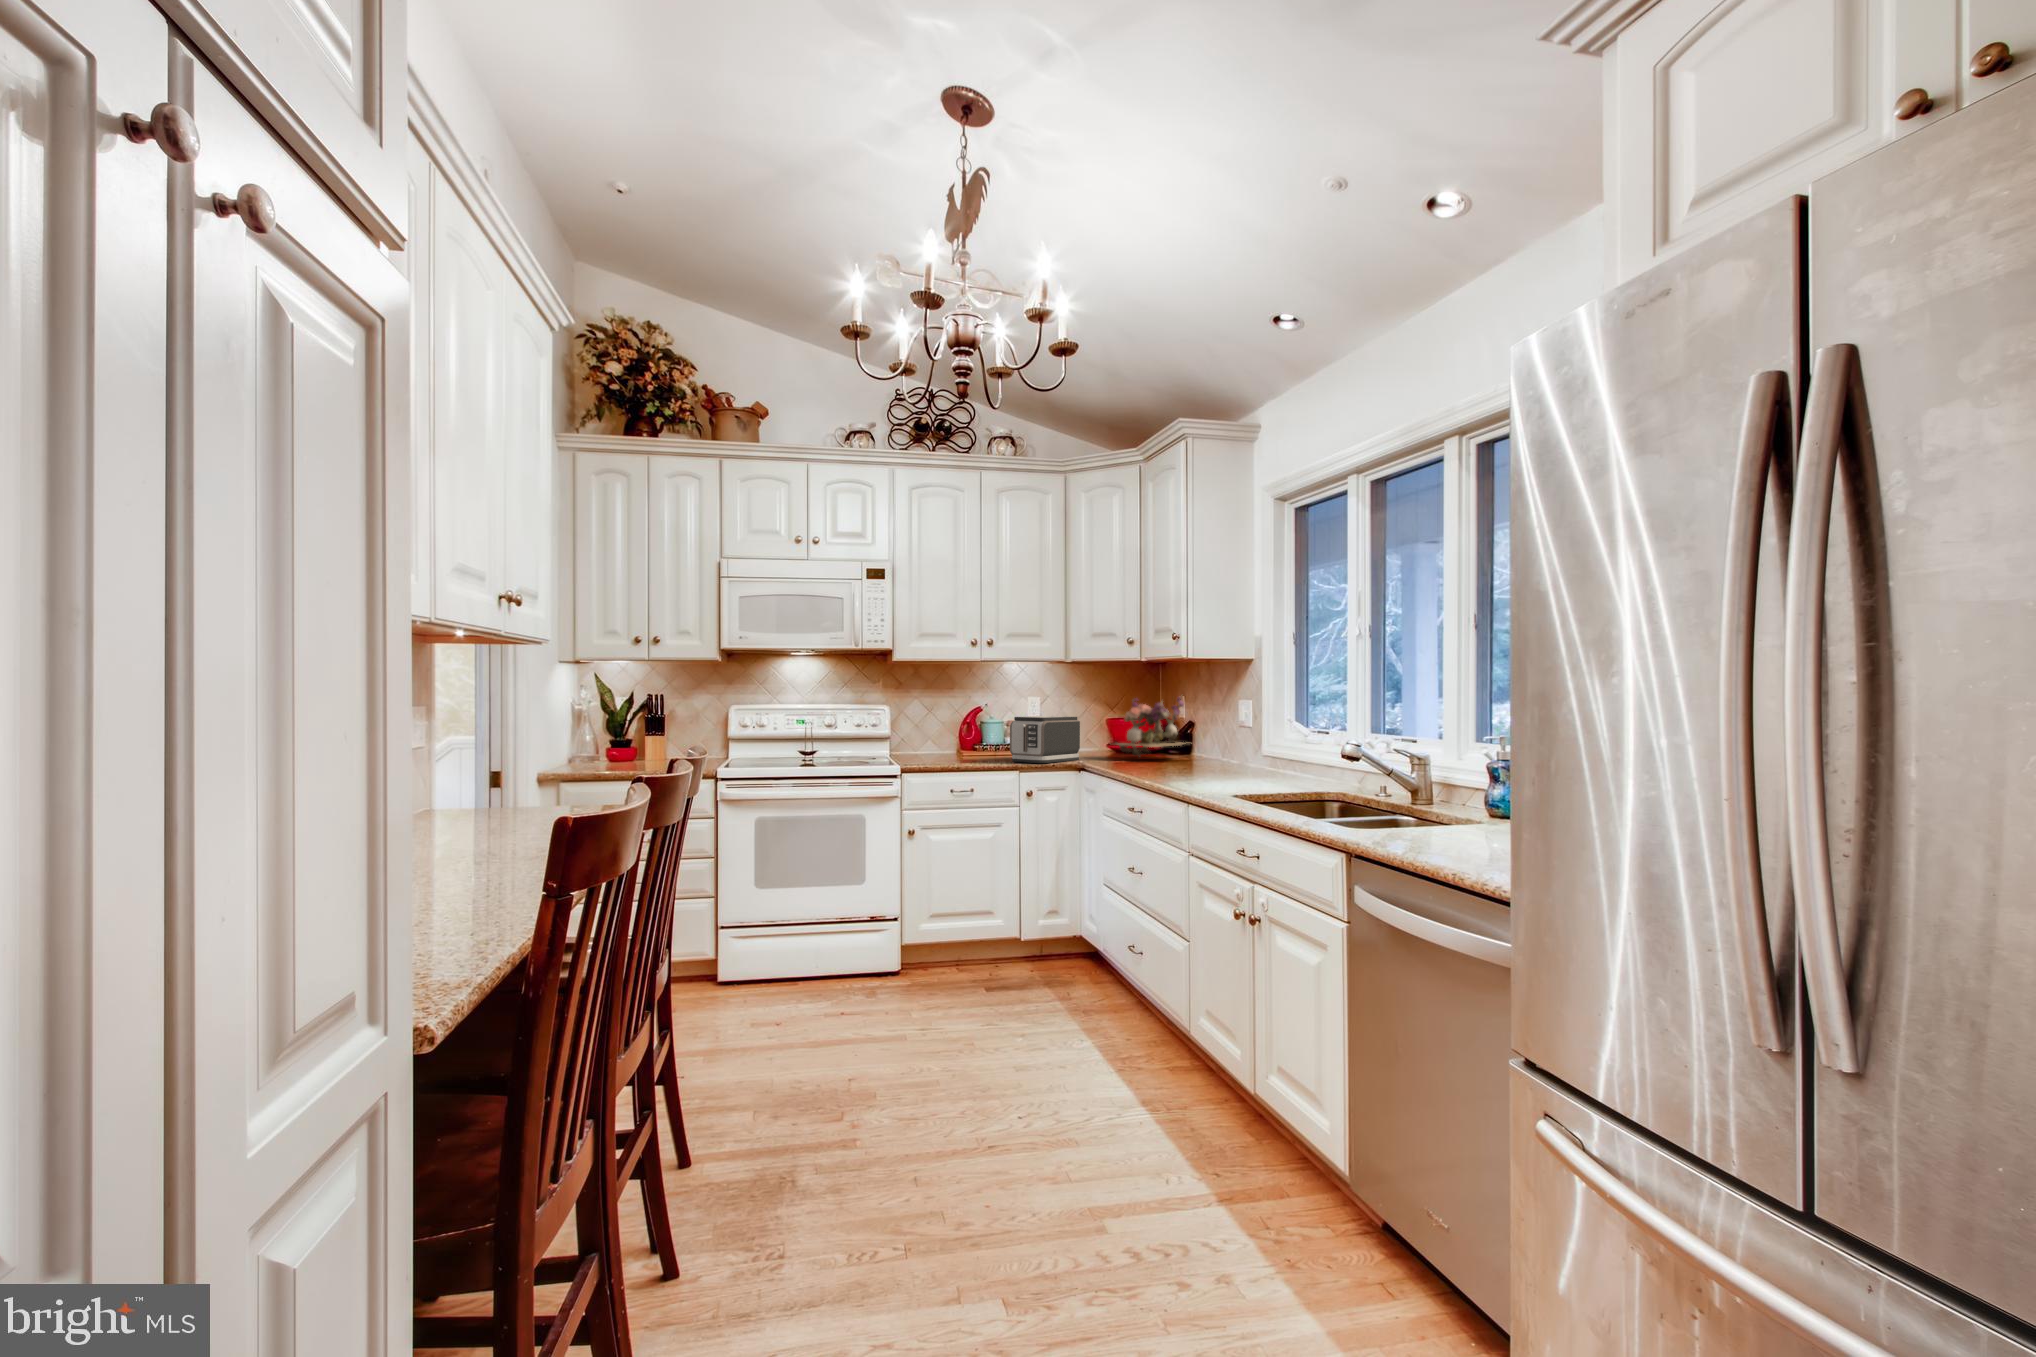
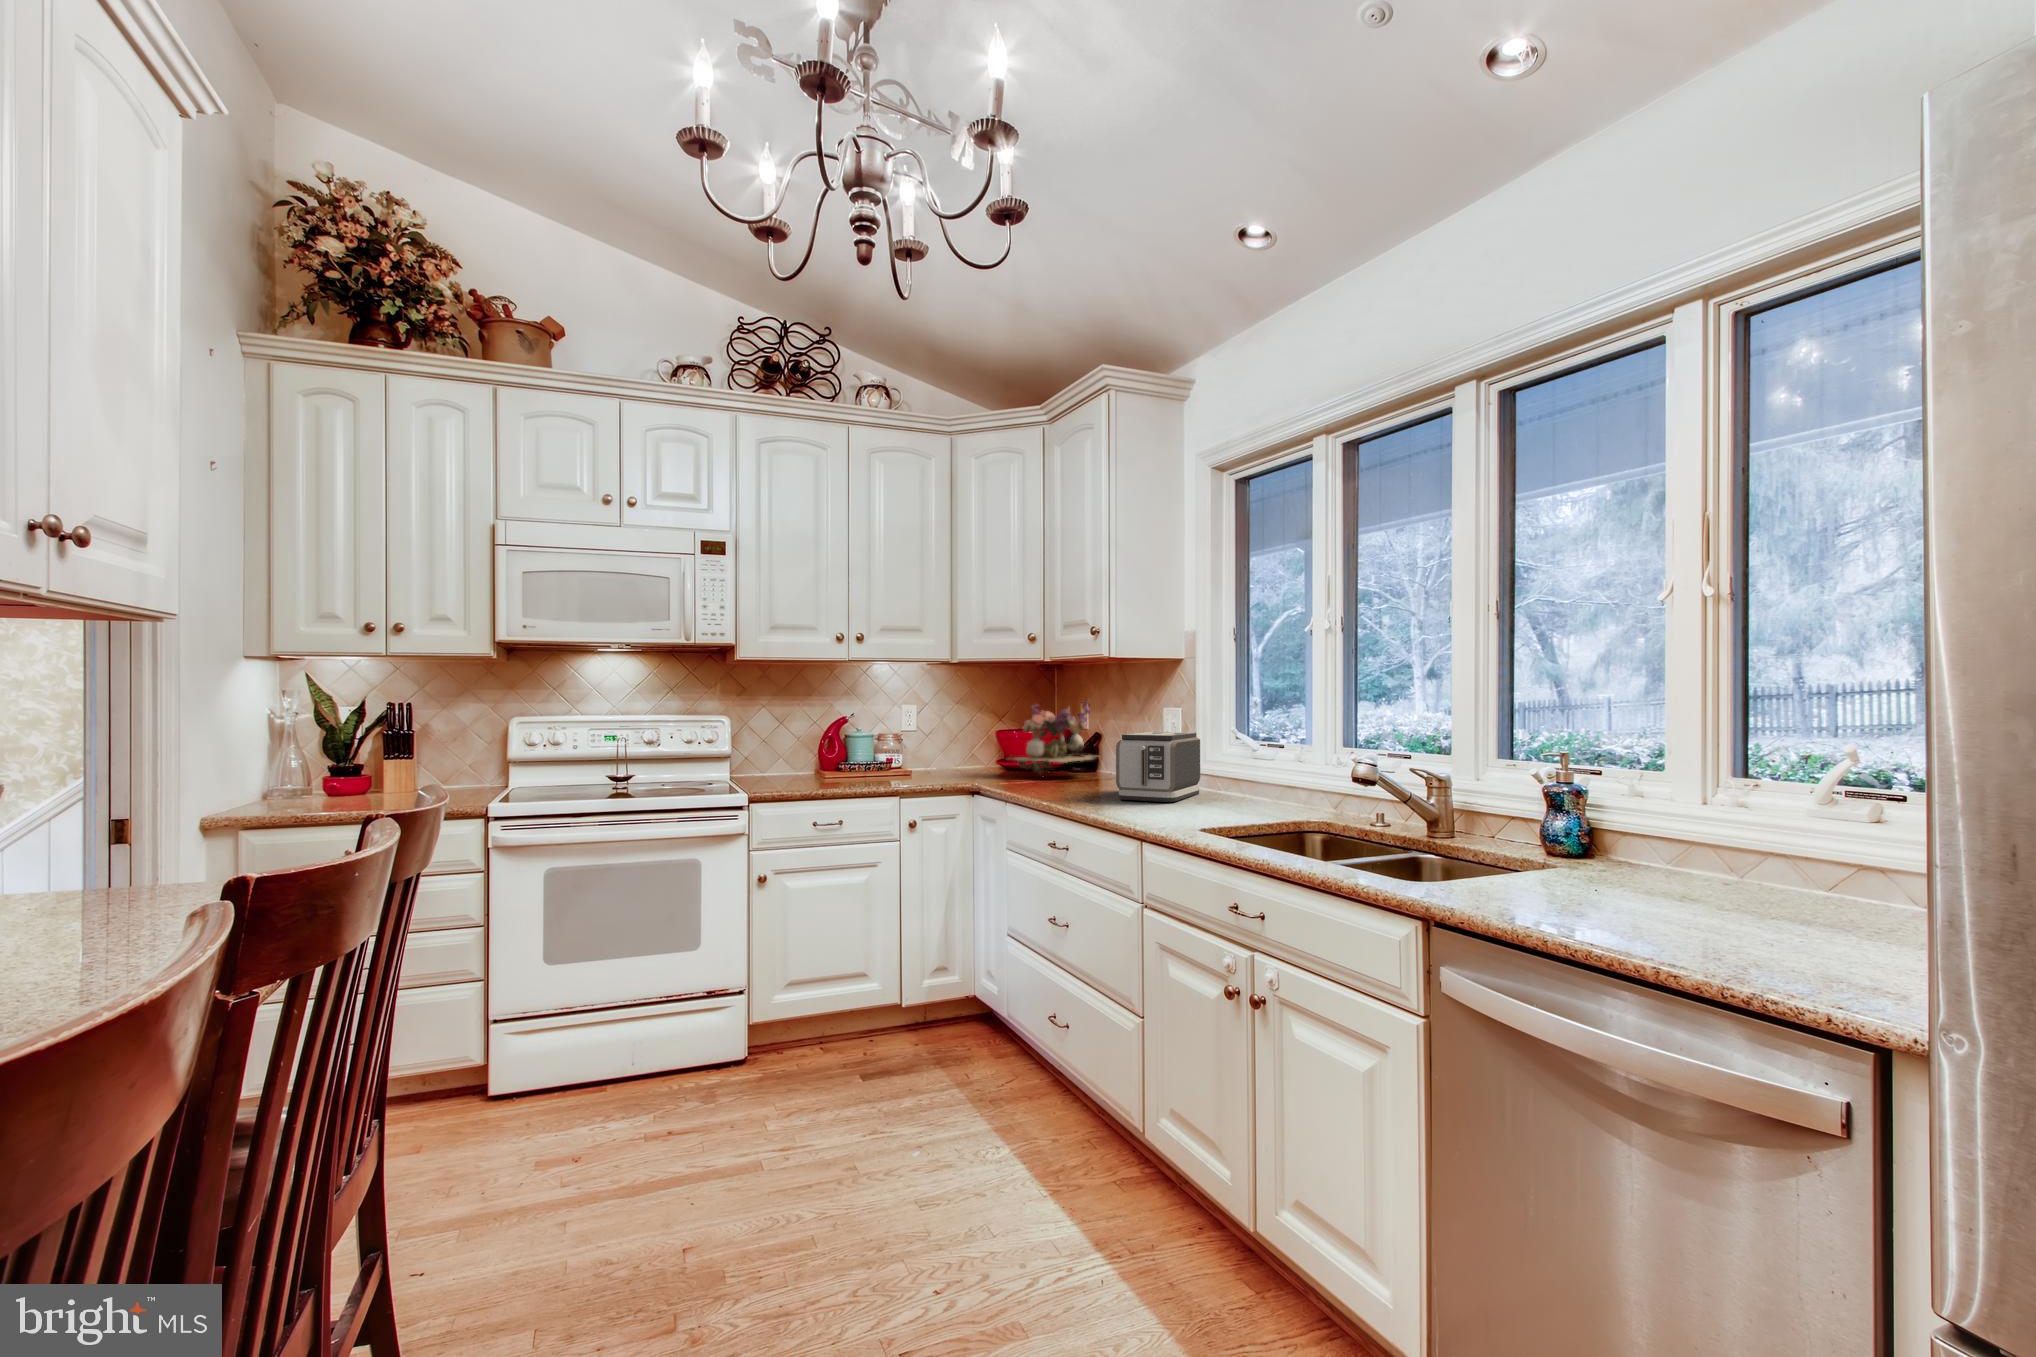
toaster: present [1010,716,1080,763] -> present [1116,732,1200,802]

